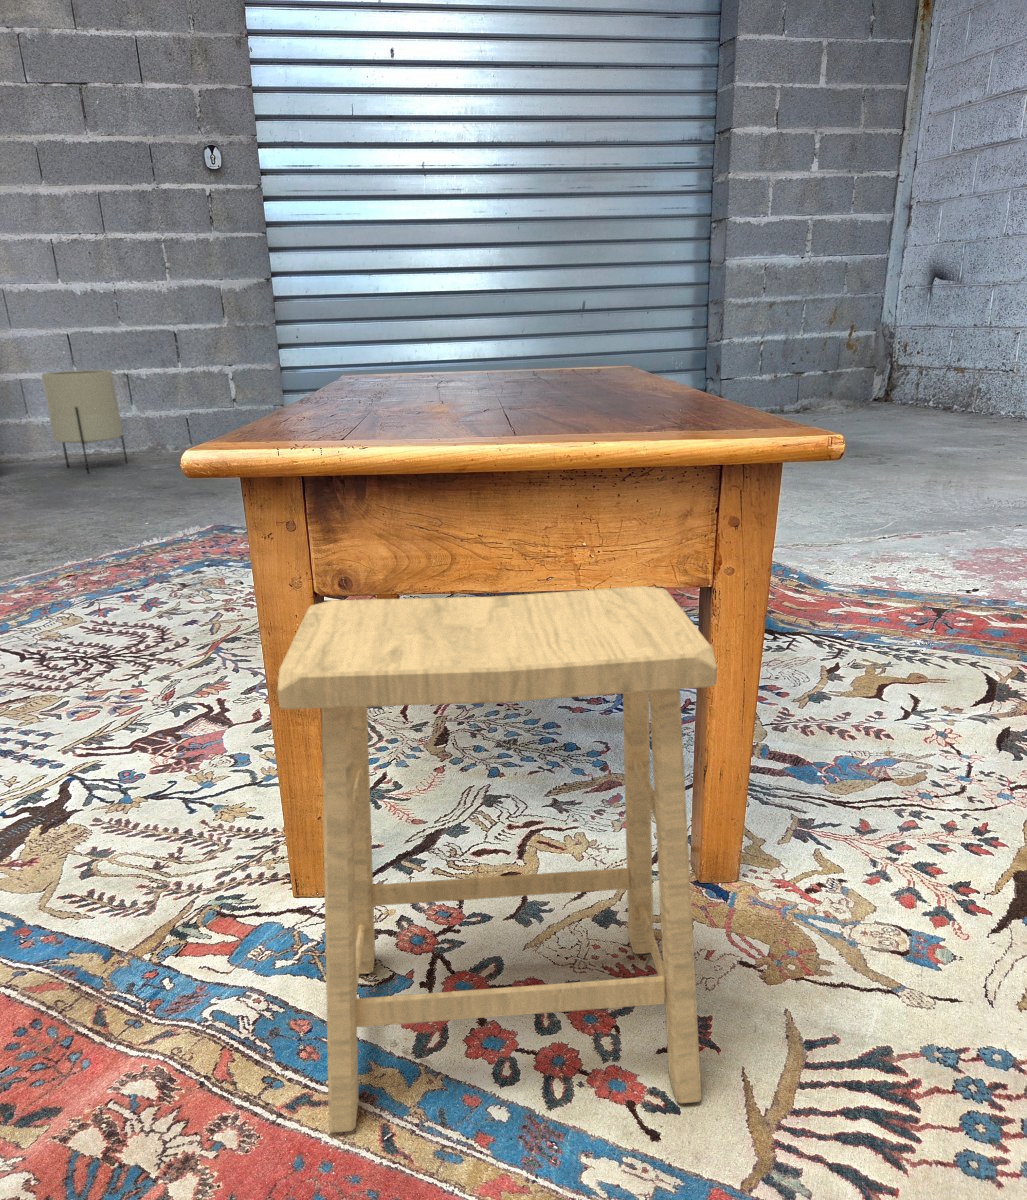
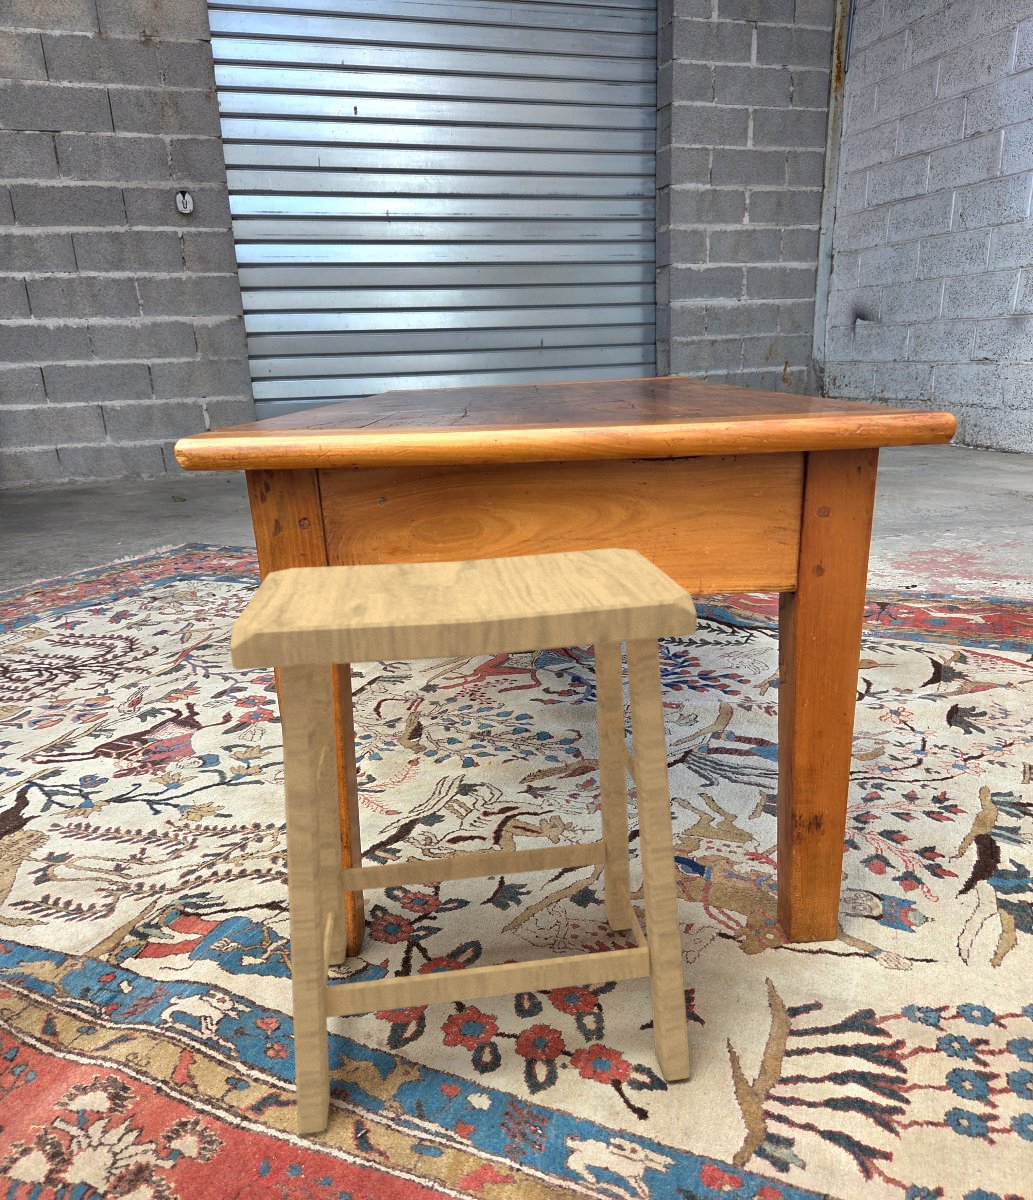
planter: present [42,370,127,474] -> none [16,405,103,504]

